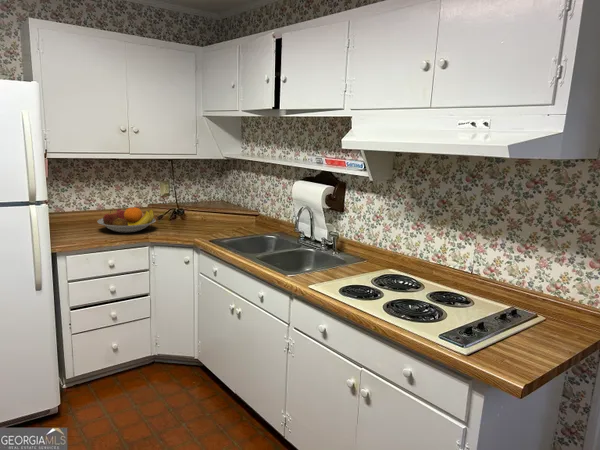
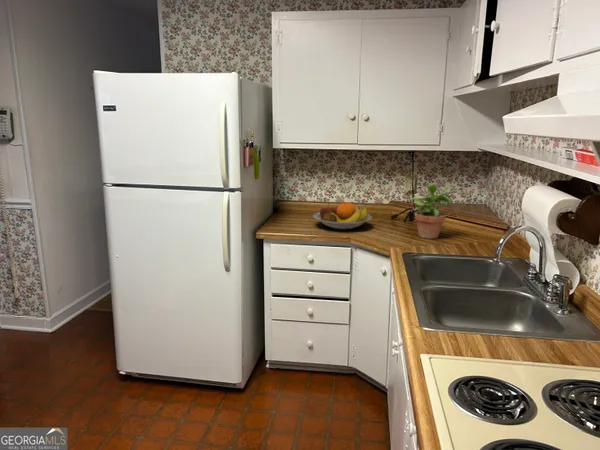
potted plant: none [188,185,226,229] -> present [409,184,458,239]

